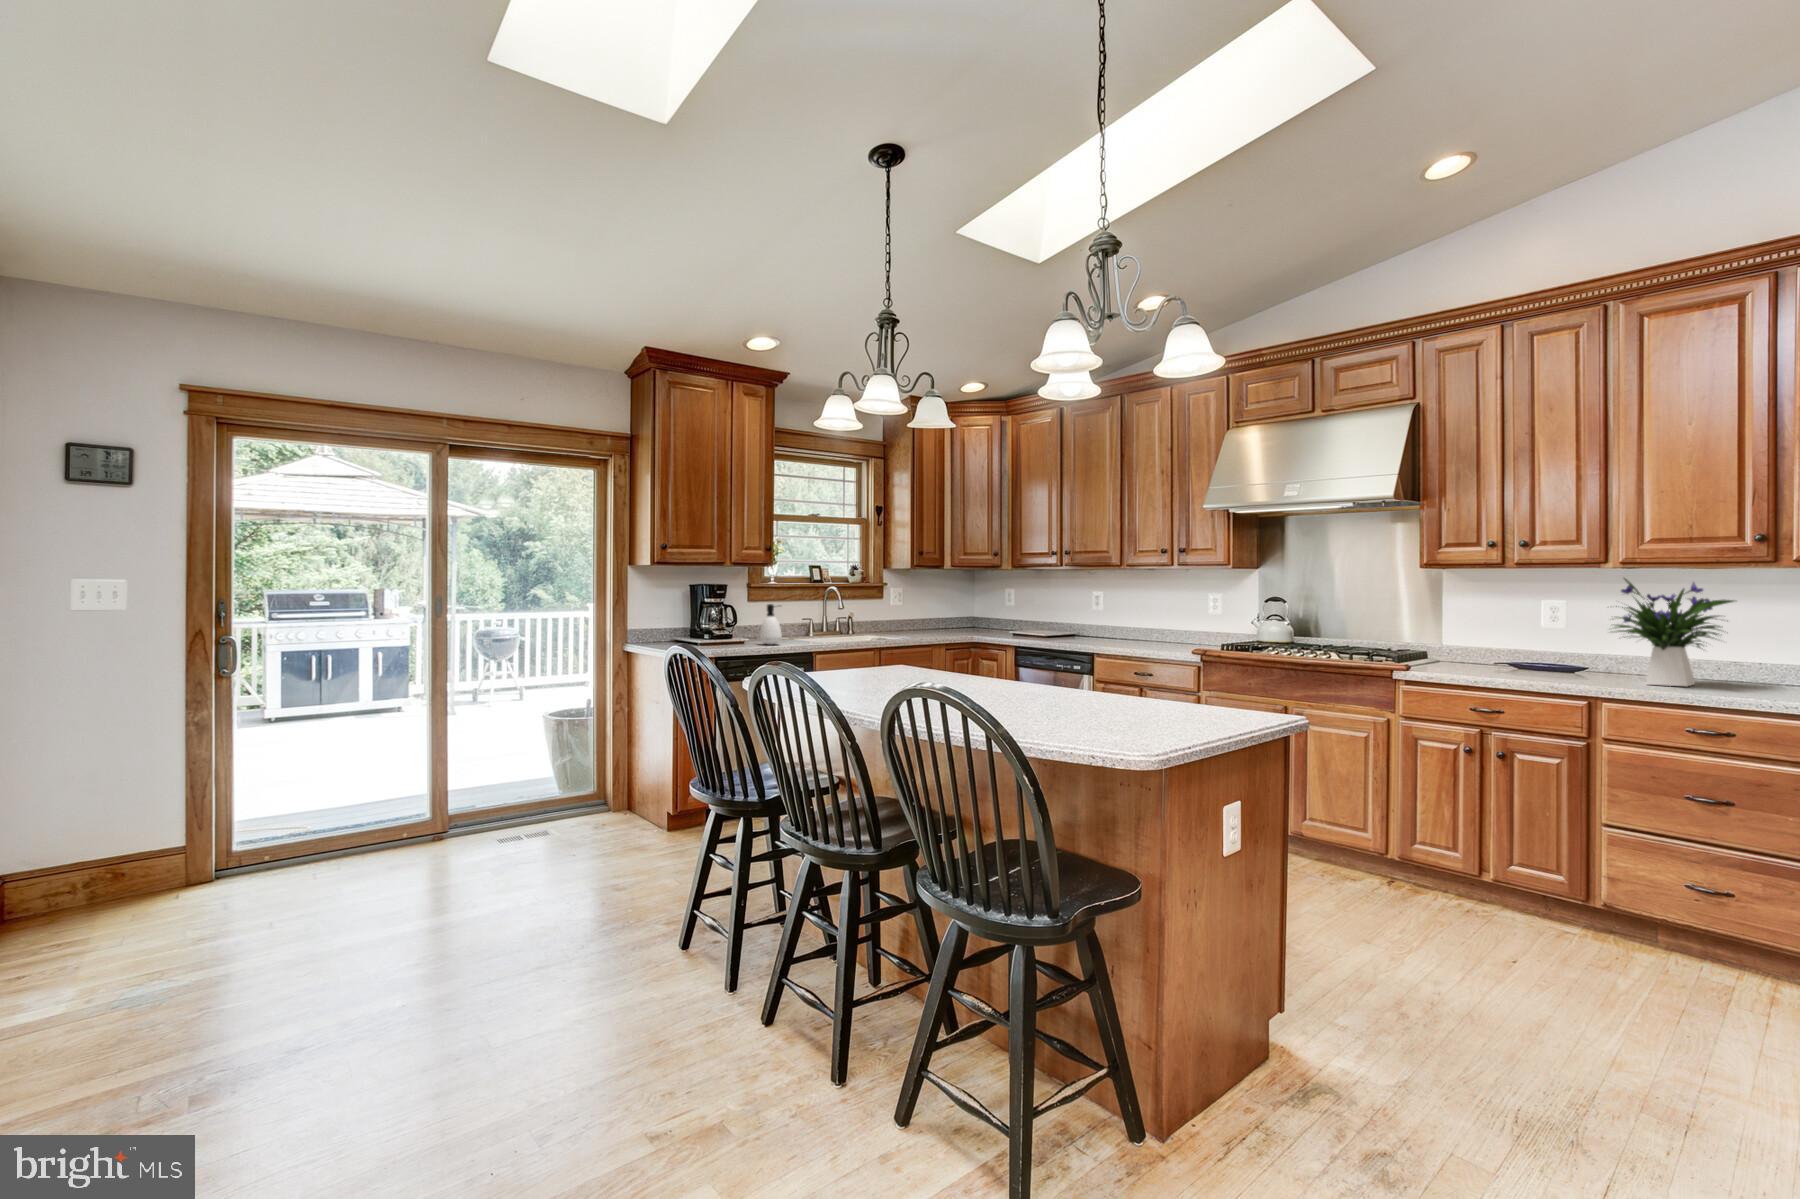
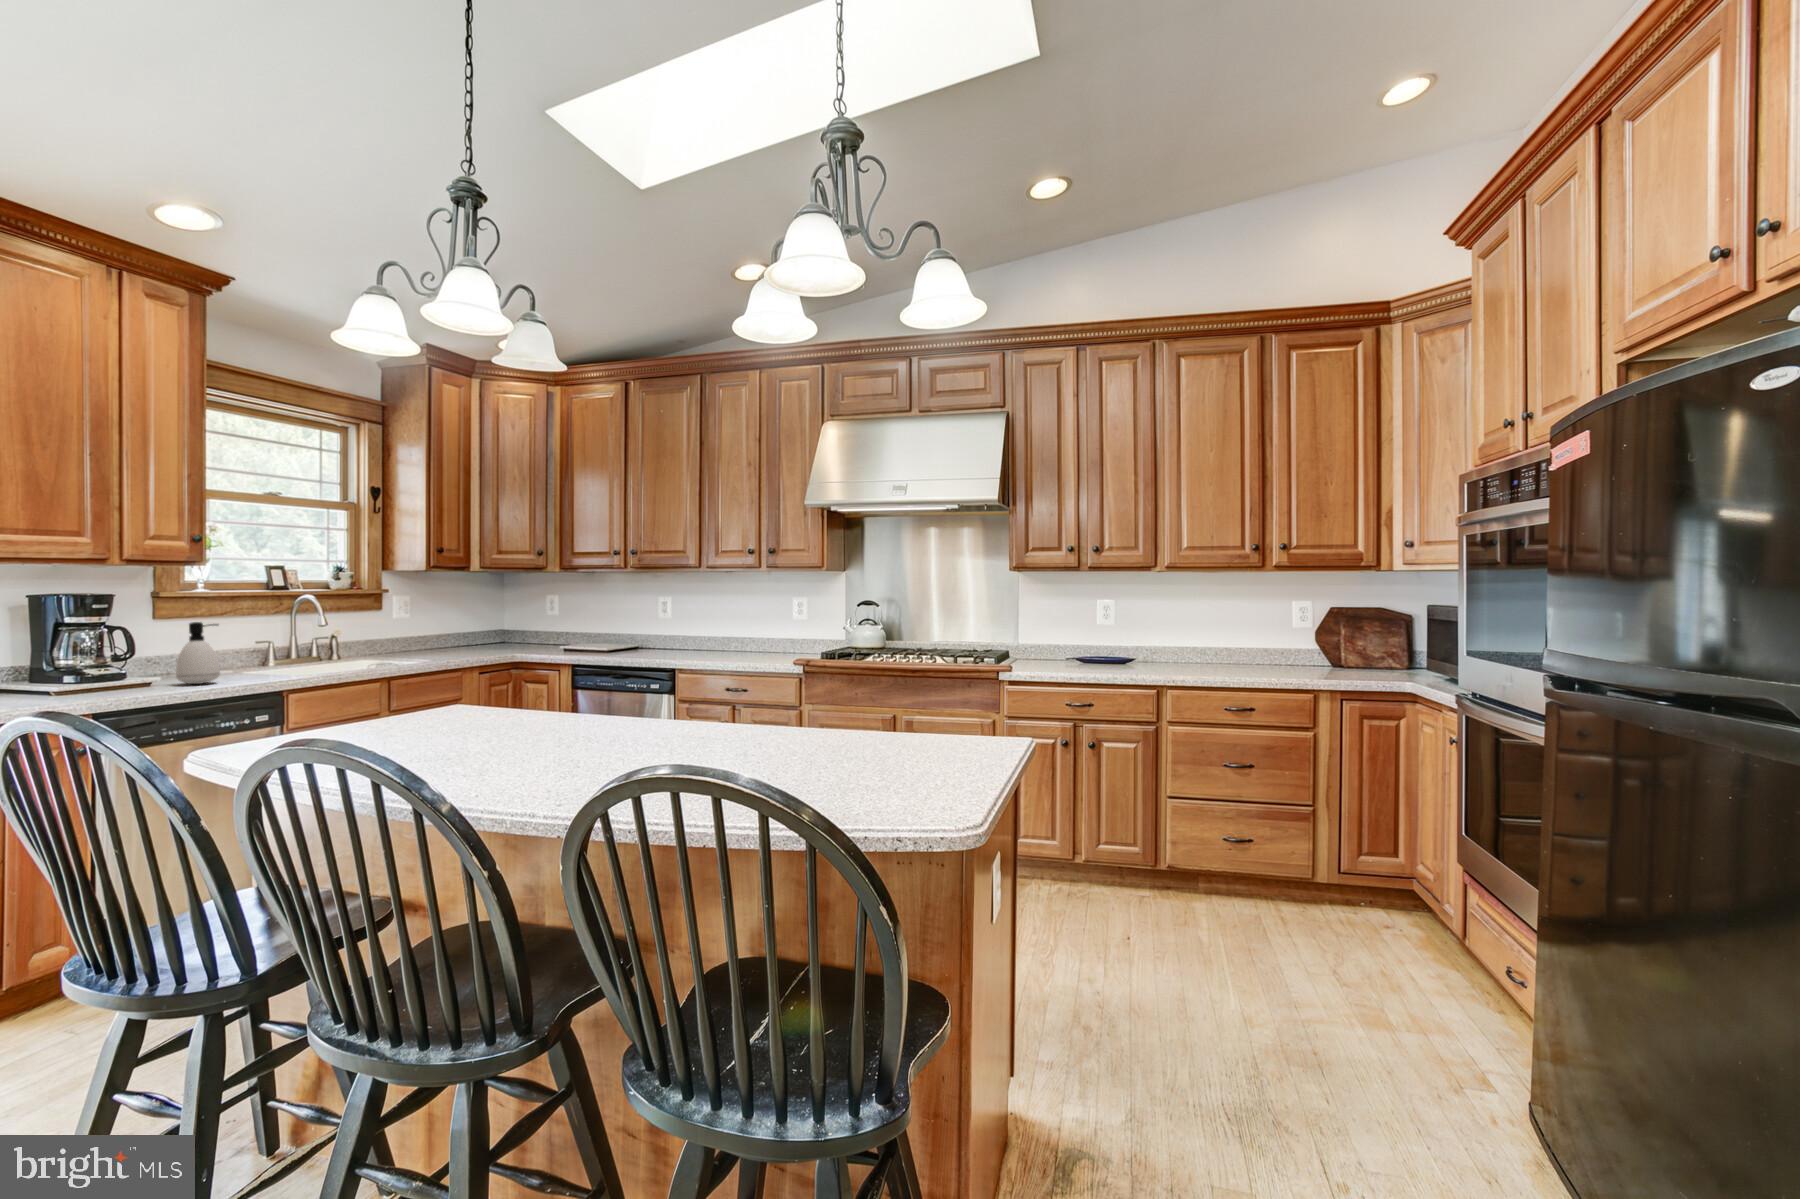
flower arrangement: present [1615,578,1734,686] -> none [1156,580,1249,673]

